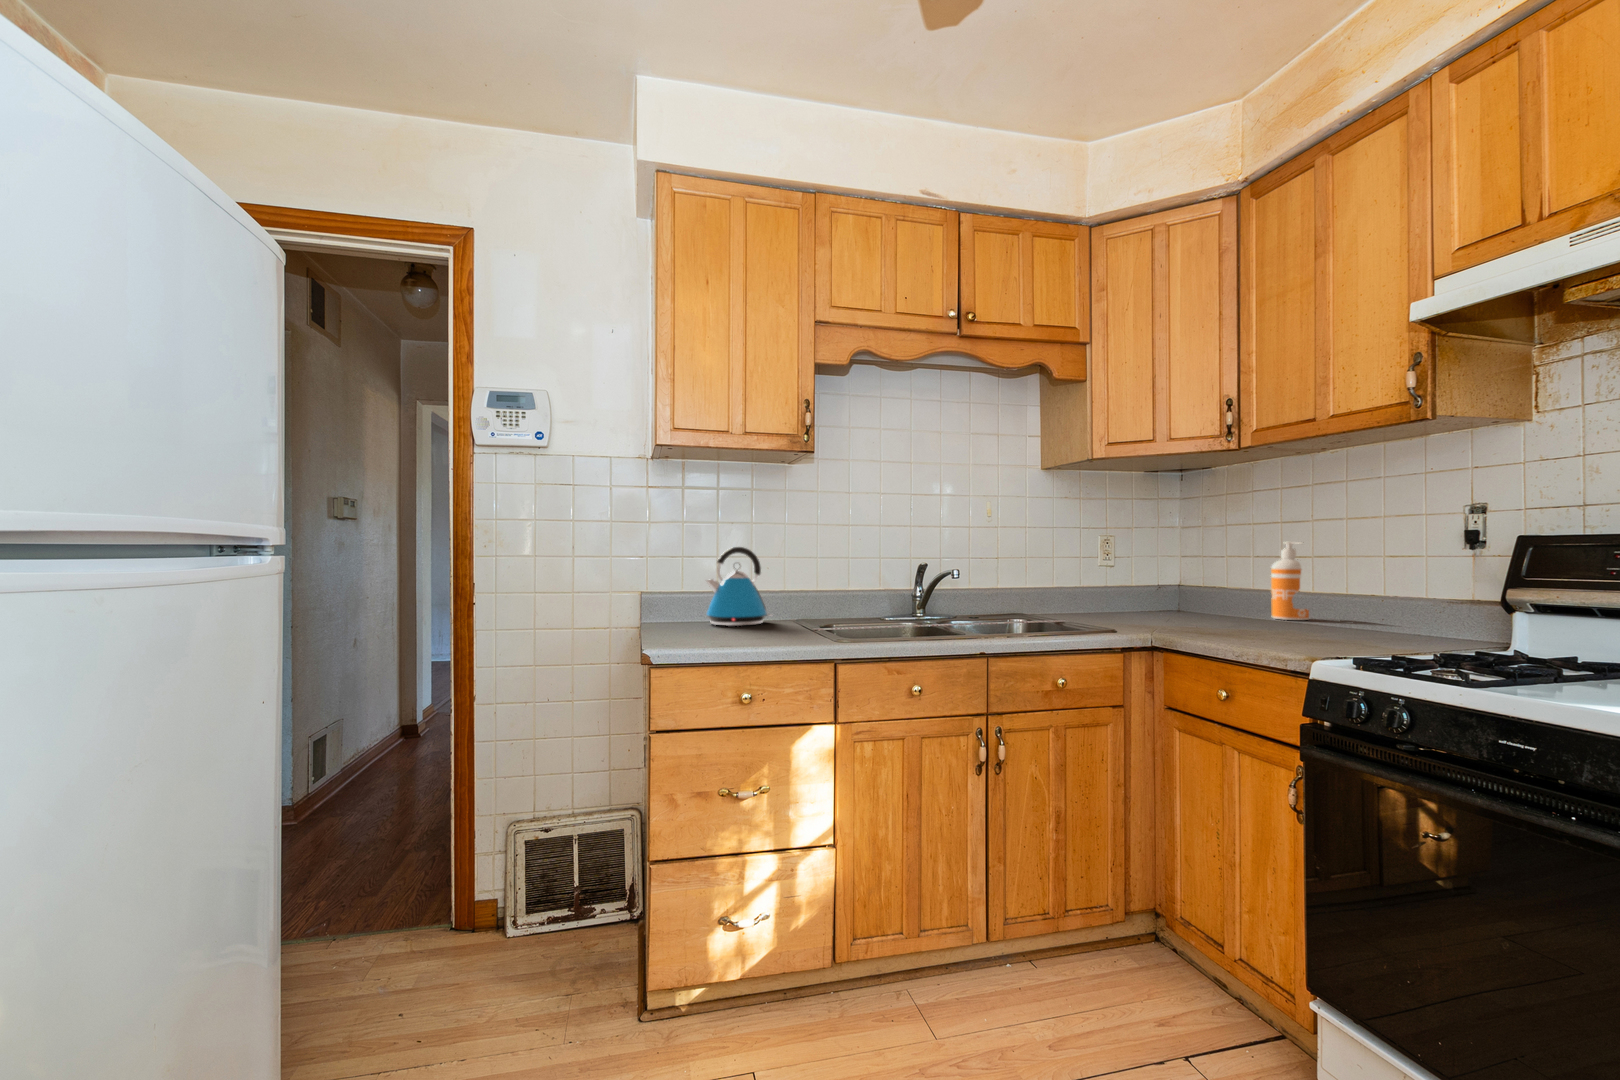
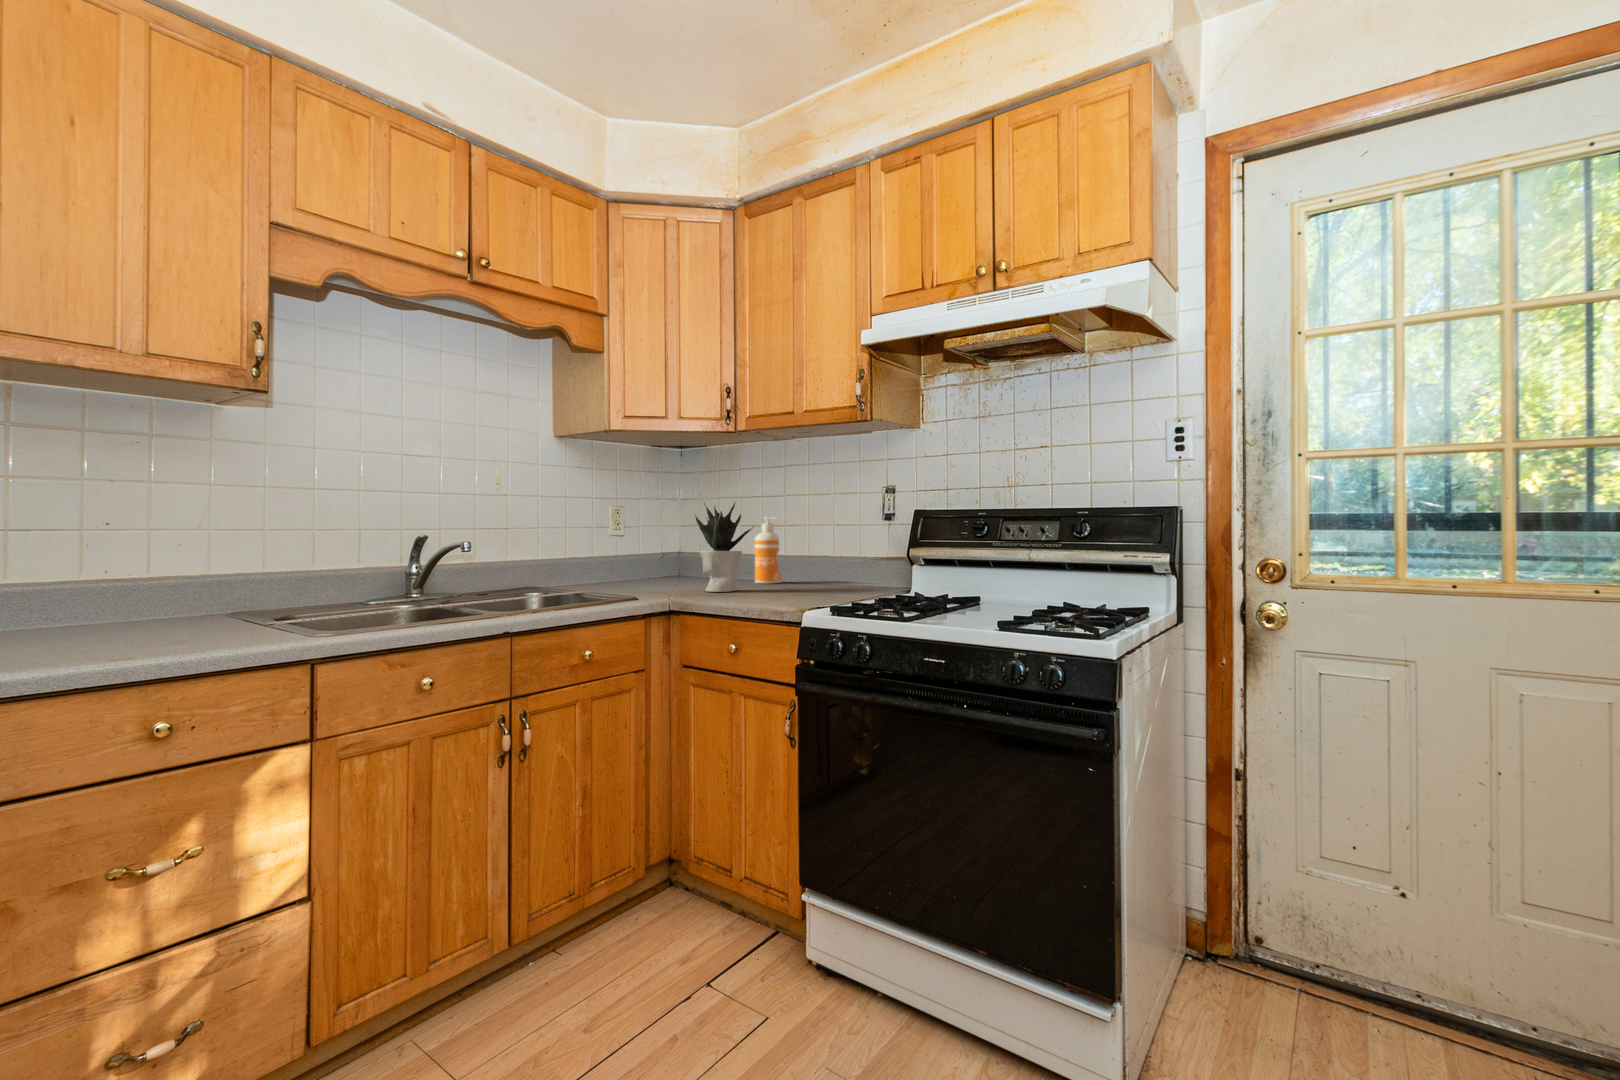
potted plant: none [1186,525,1267,627] -> present [695,502,753,592]
kettle: present [707,547,771,626] -> none [57,515,191,631]

